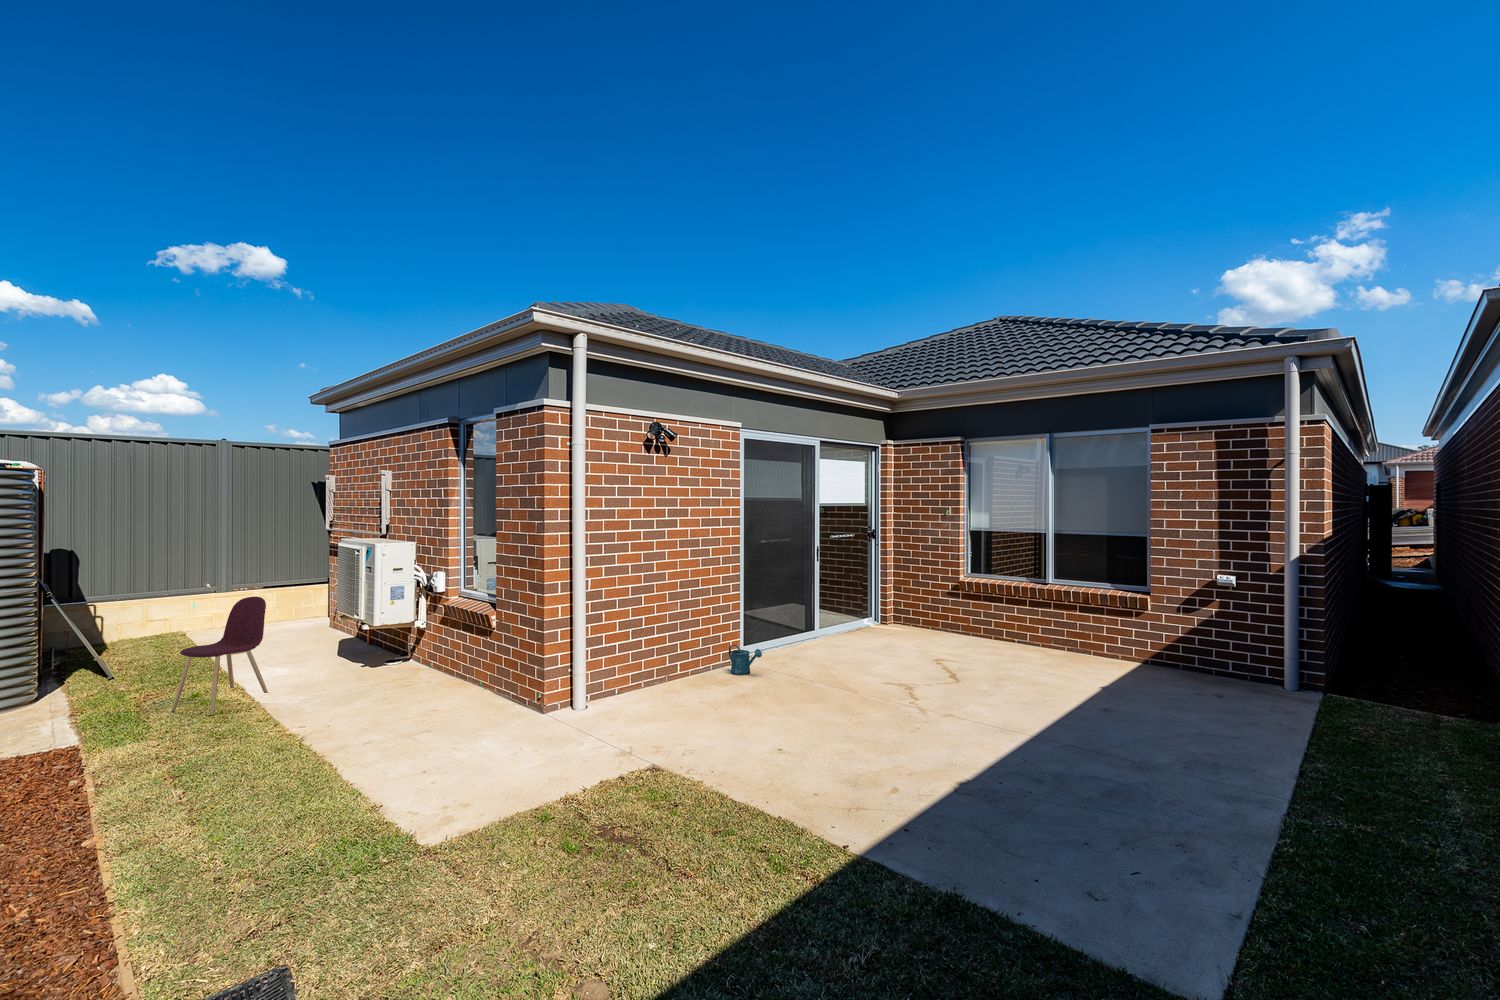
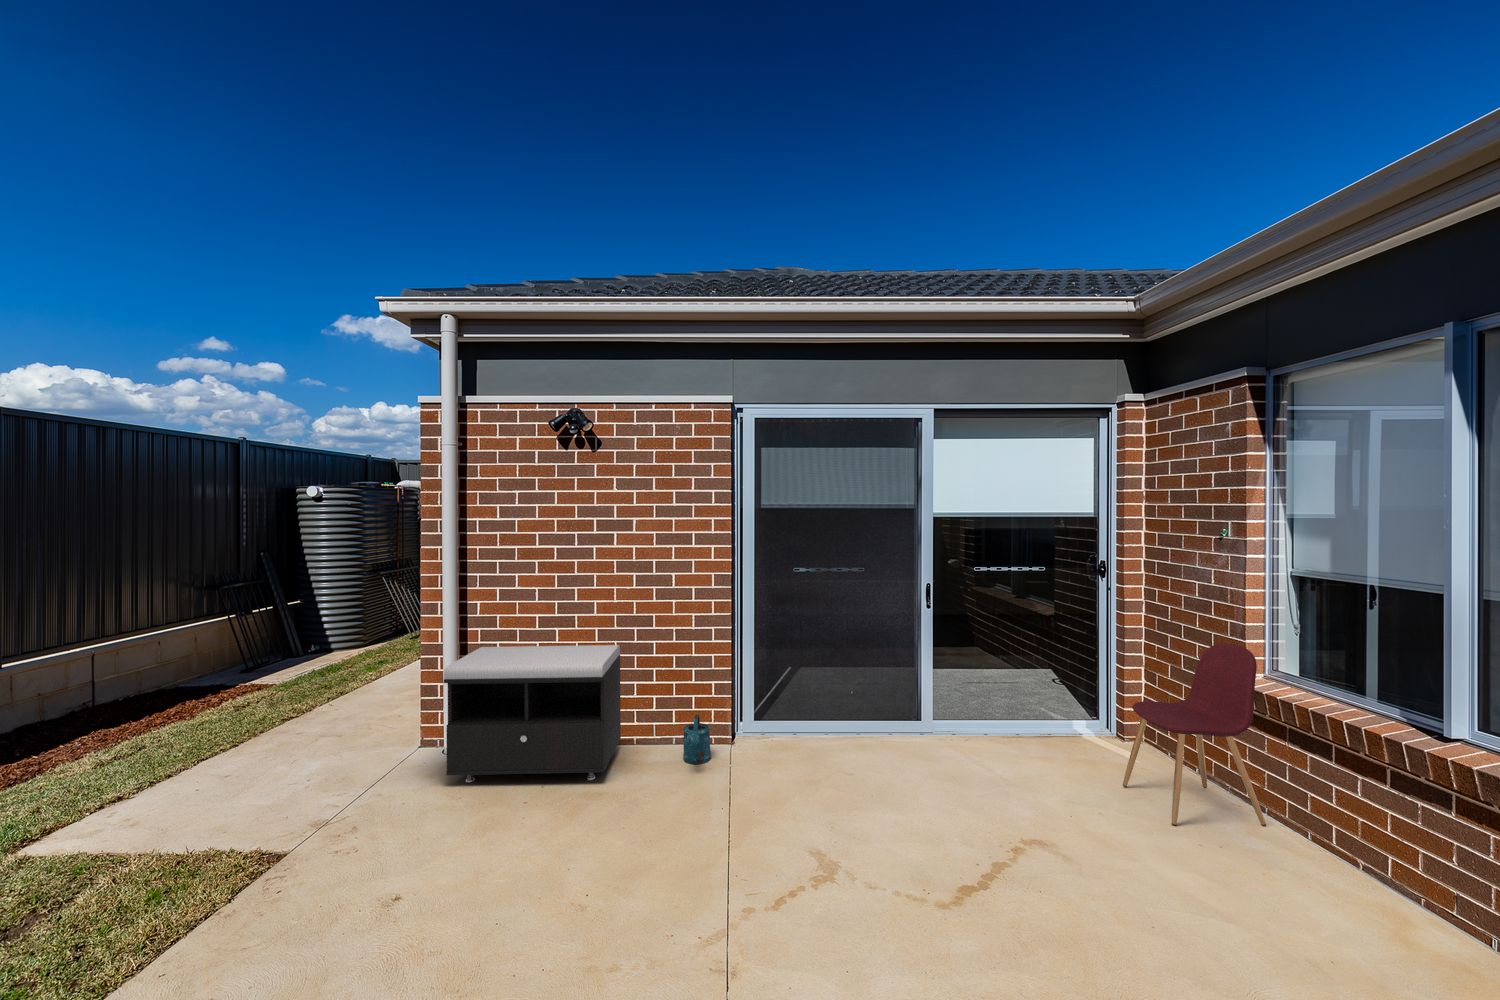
chair: present [172,597,268,716] -> present [1123,643,1266,826]
storage bench: none [599,602,729,714] -> present [444,645,621,783]

